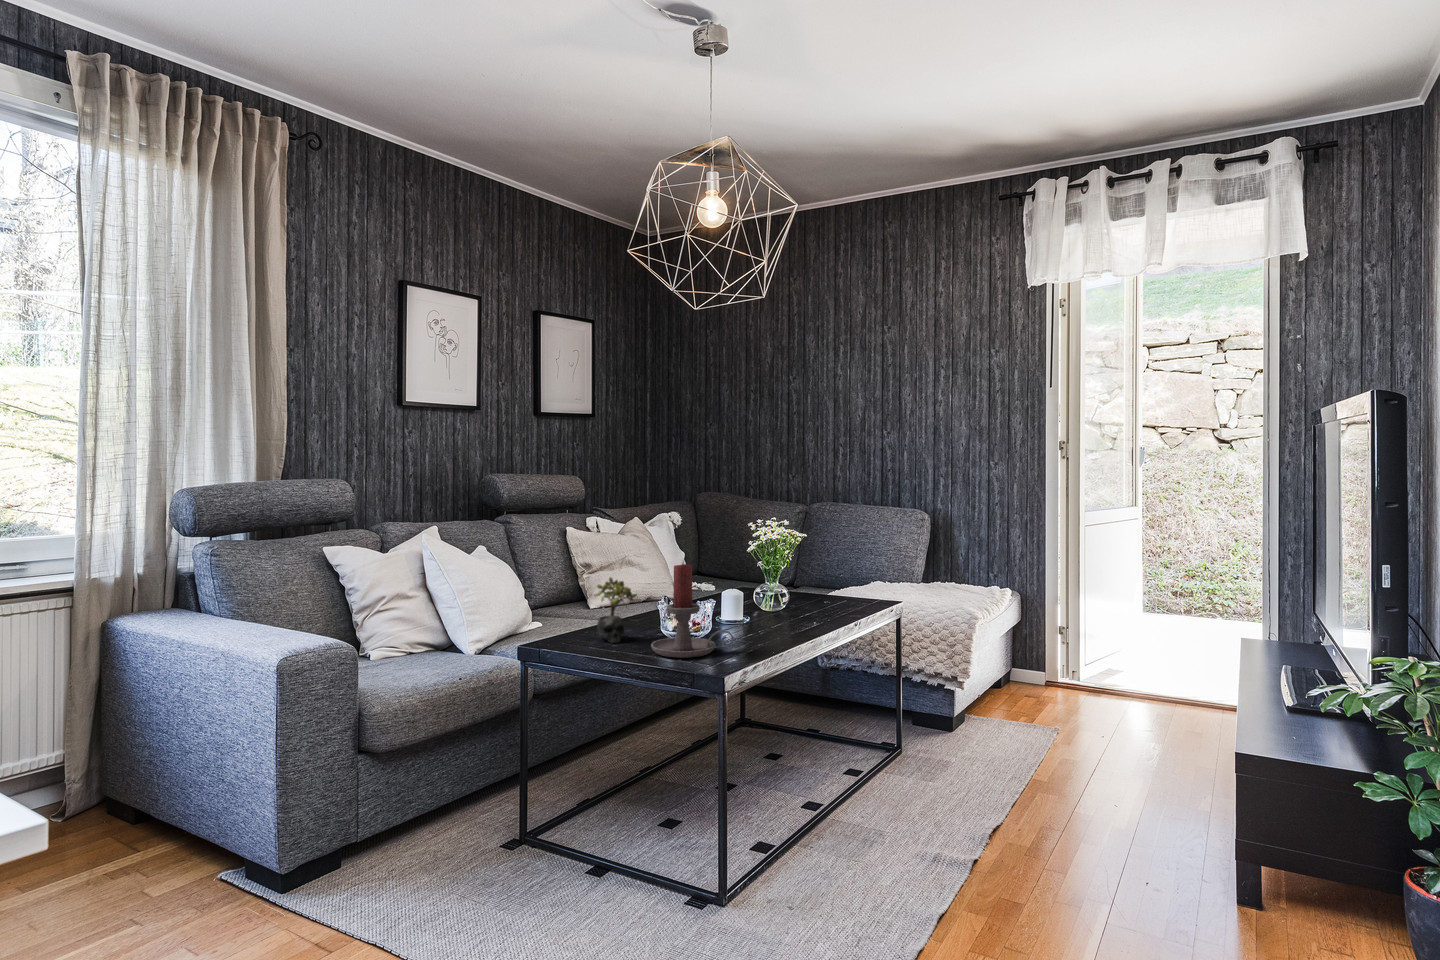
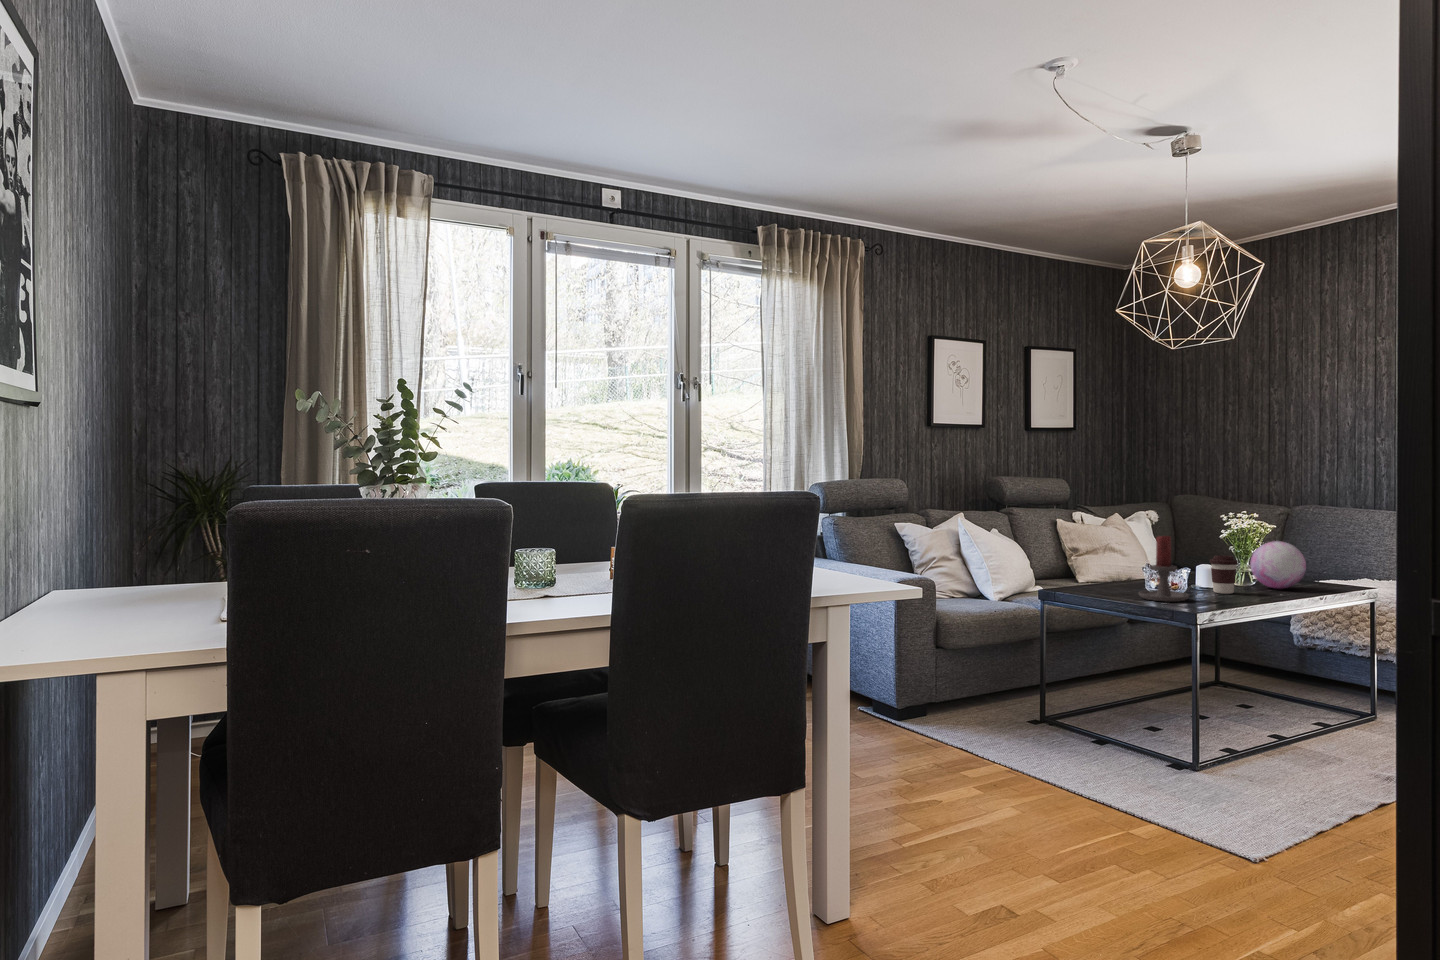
decorative orb: none [780,557,839,615] -> present [1250,541,1306,589]
succulent plant: present [594,577,636,643] -> none [1093,547,1126,592]
coffee cup: none [737,581,769,631] -> present [1210,555,1238,594]

